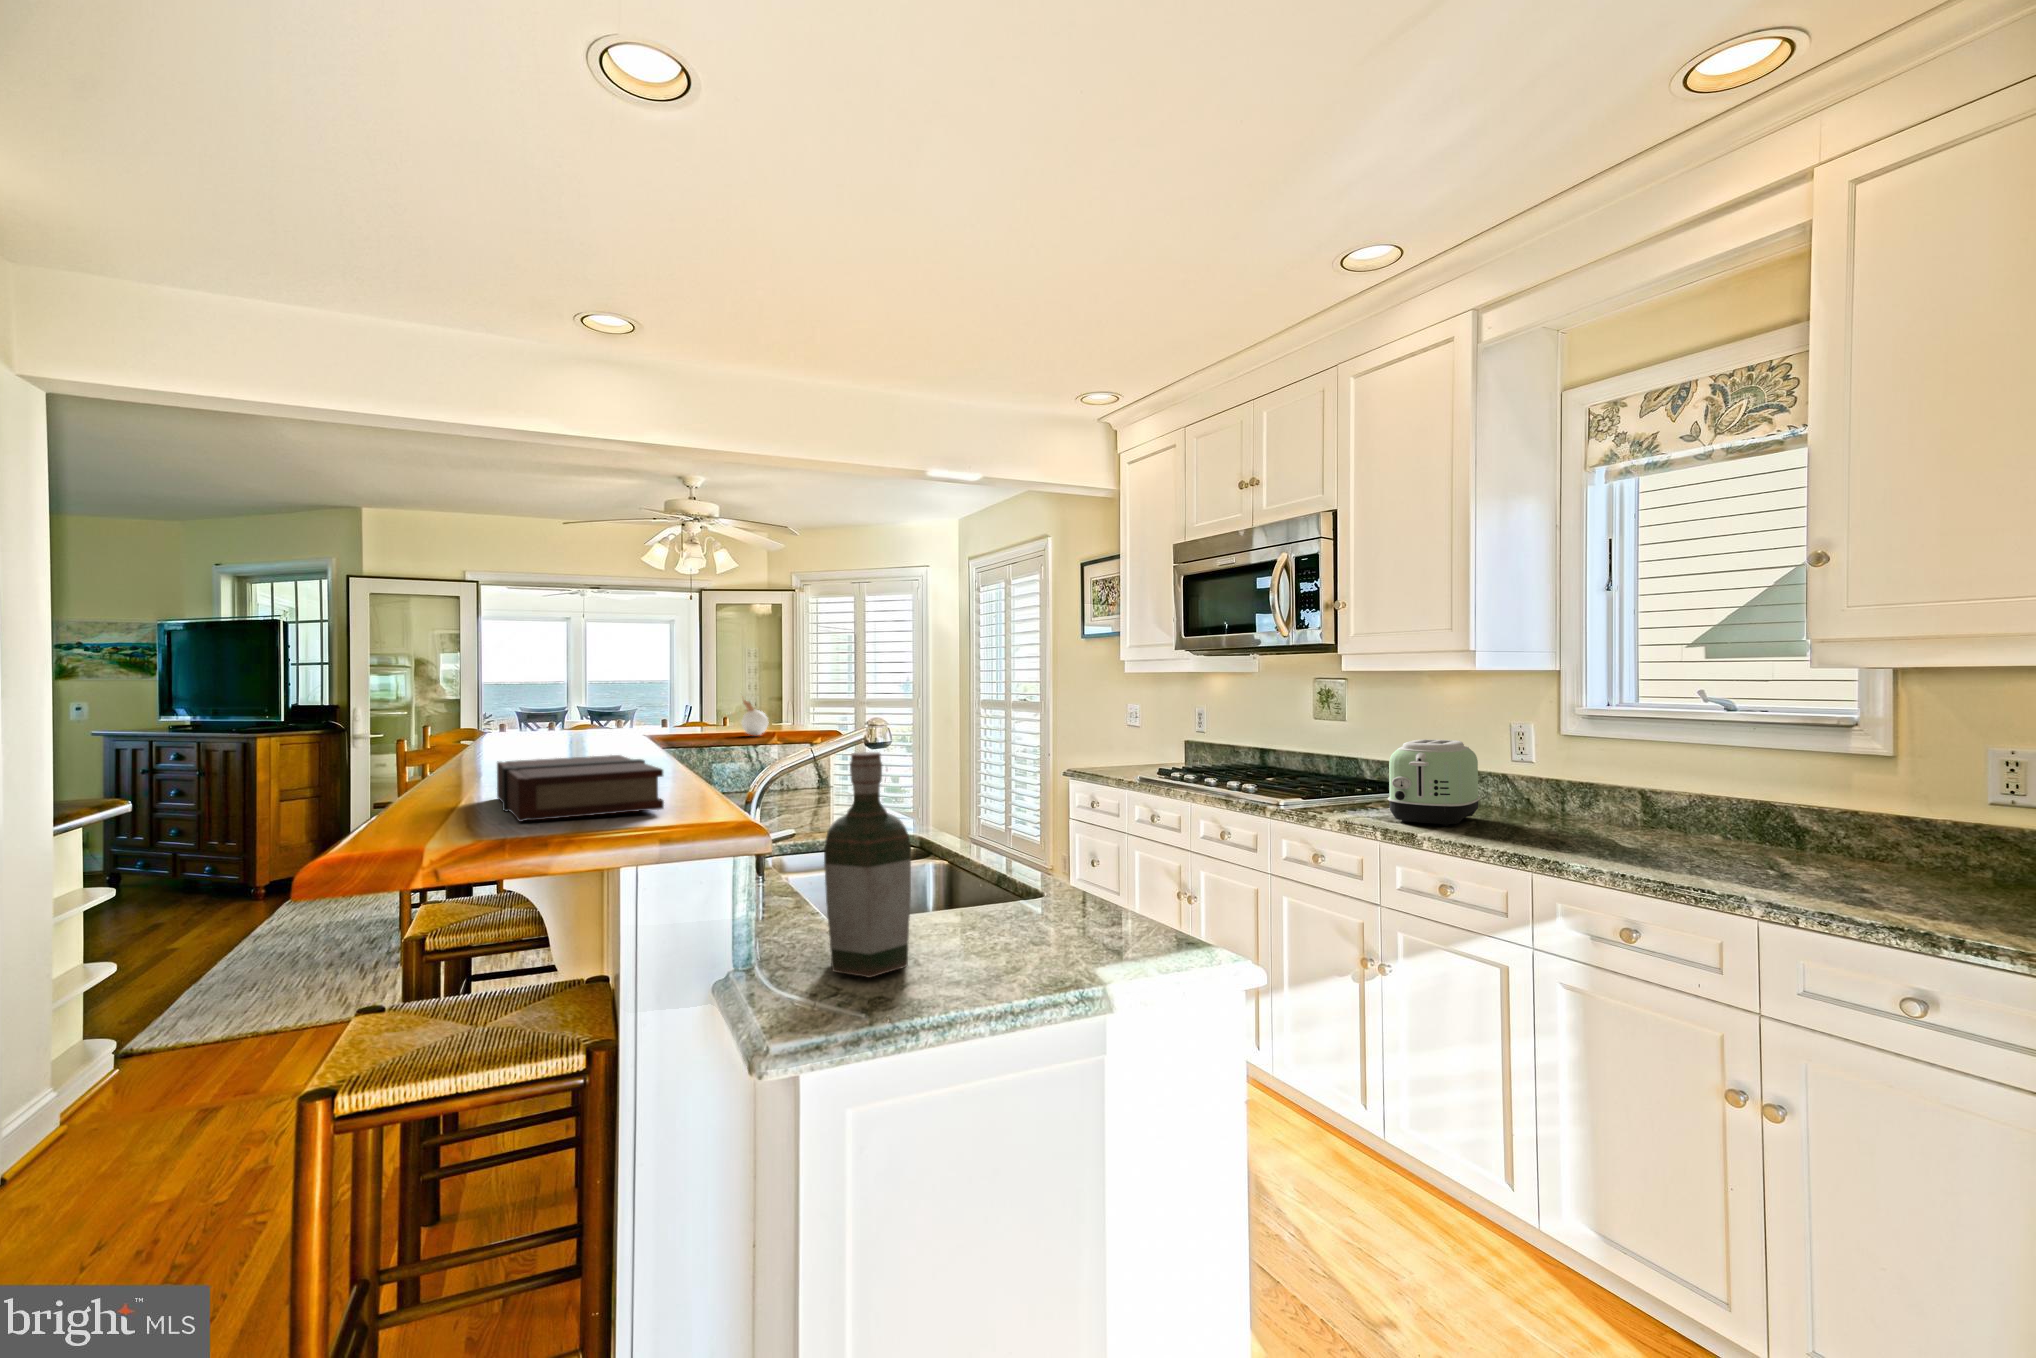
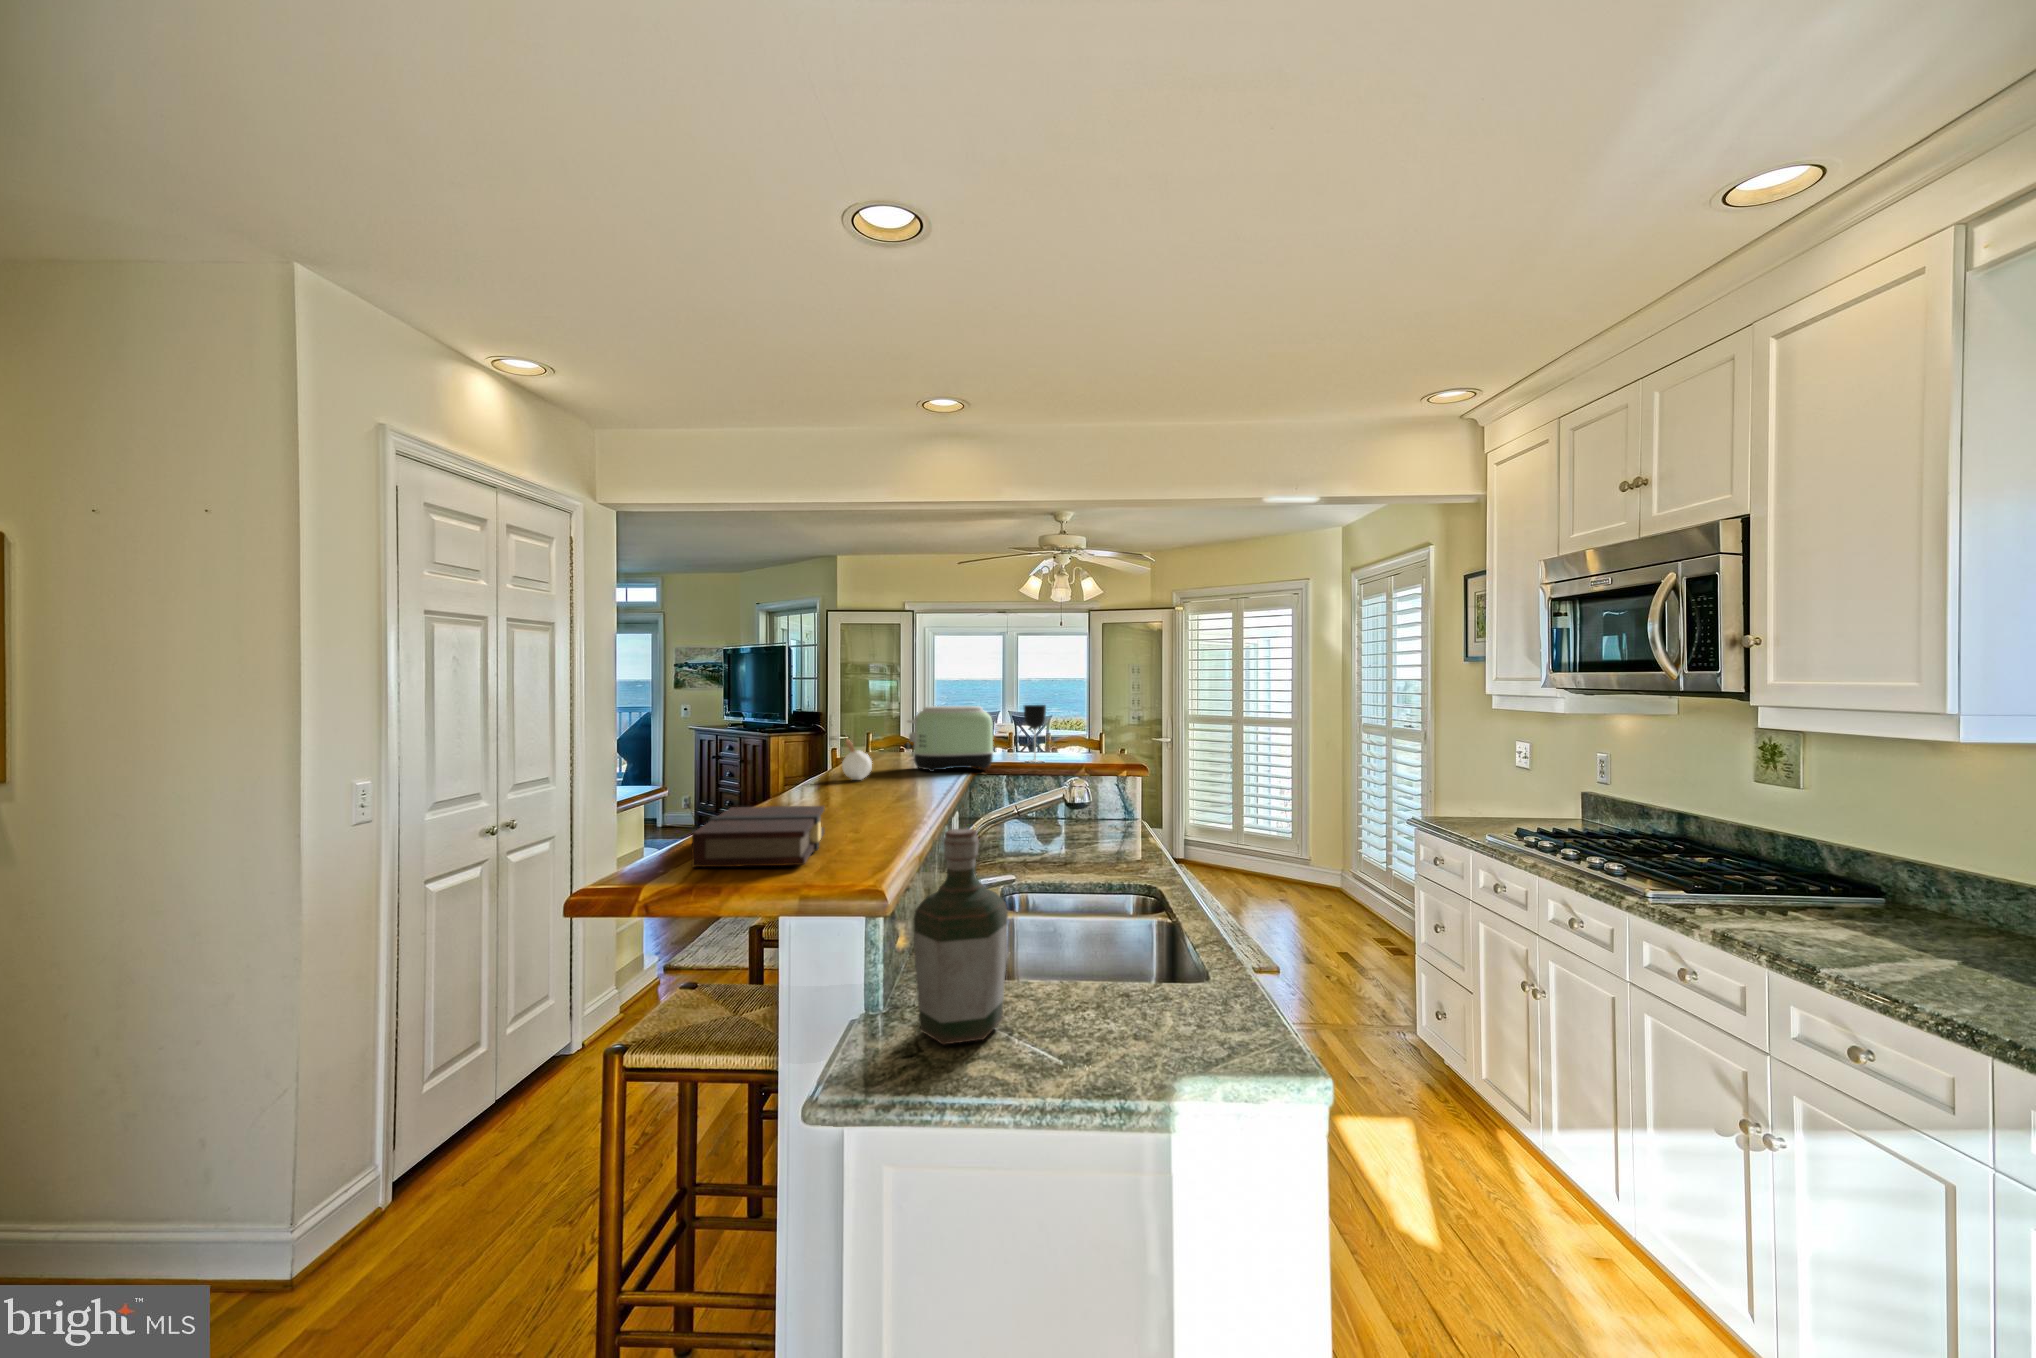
wine glass: none [697,672,723,734] -> present [1024,705,1046,762]
candle: present [741,696,768,735] -> present [842,739,872,780]
toaster: present [1388,739,1480,826] -> present [904,706,993,772]

